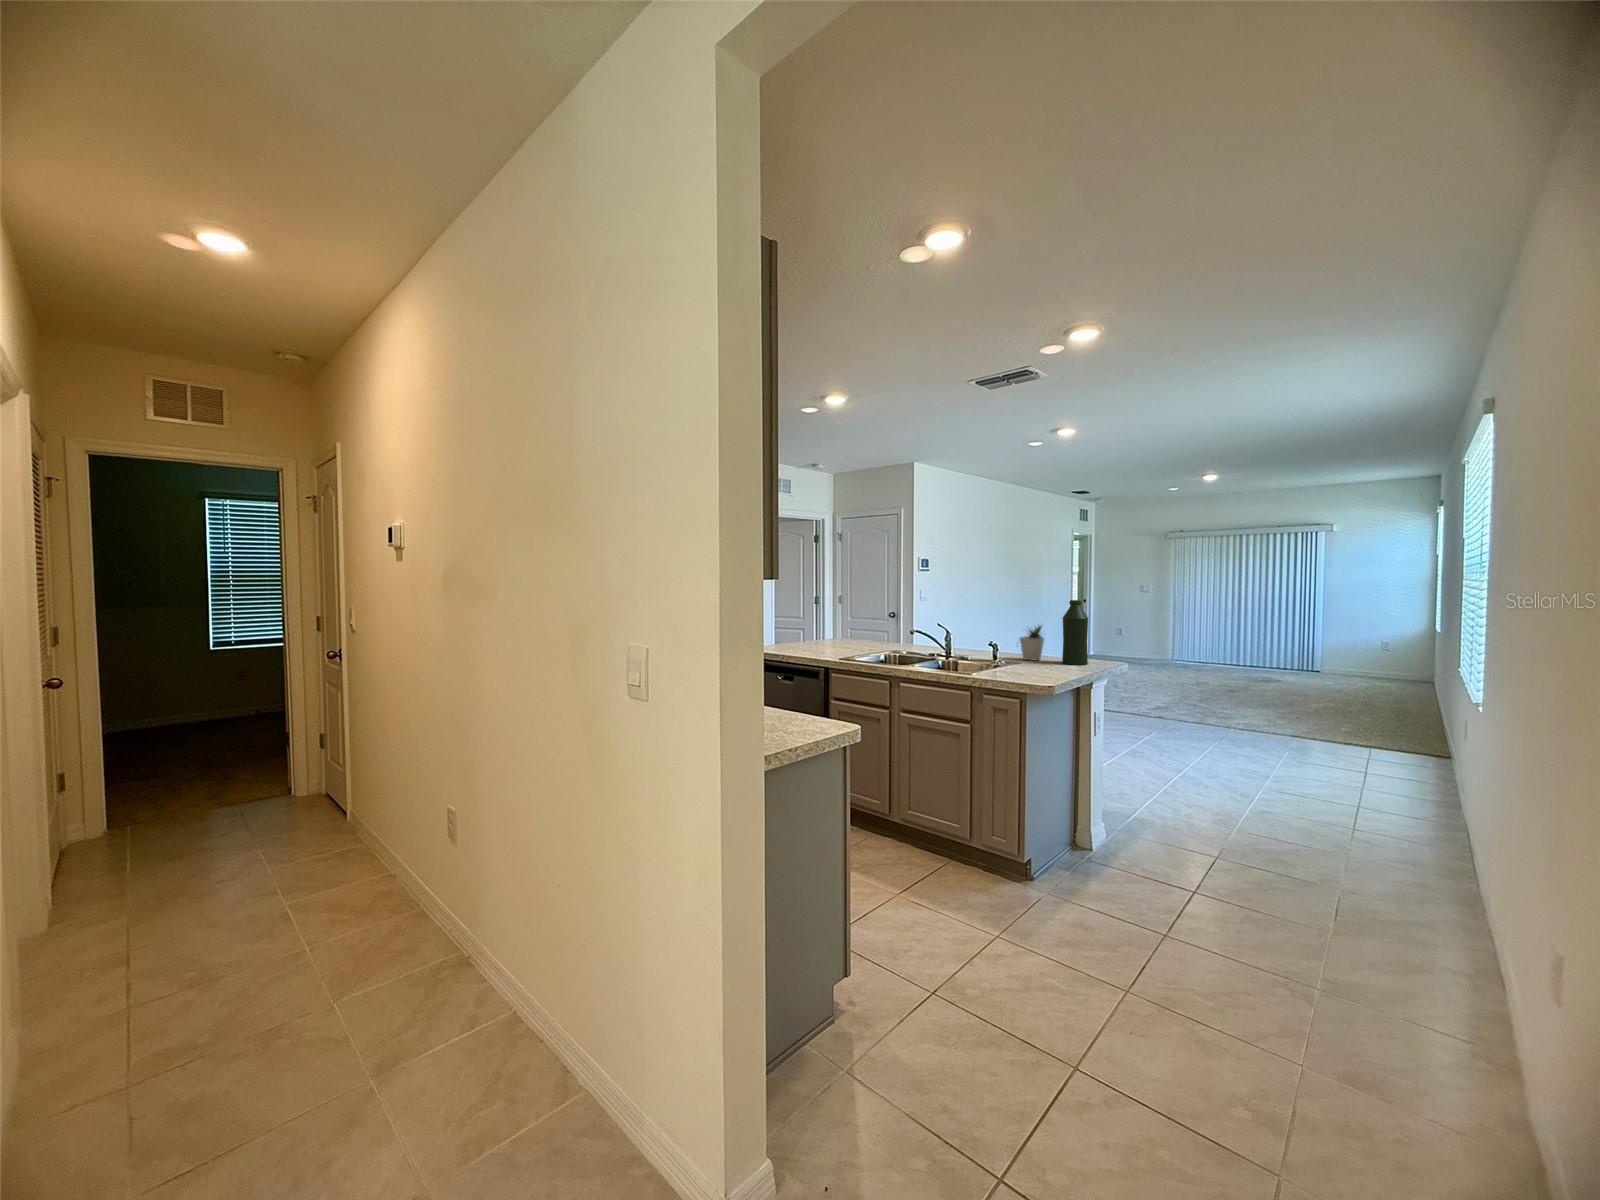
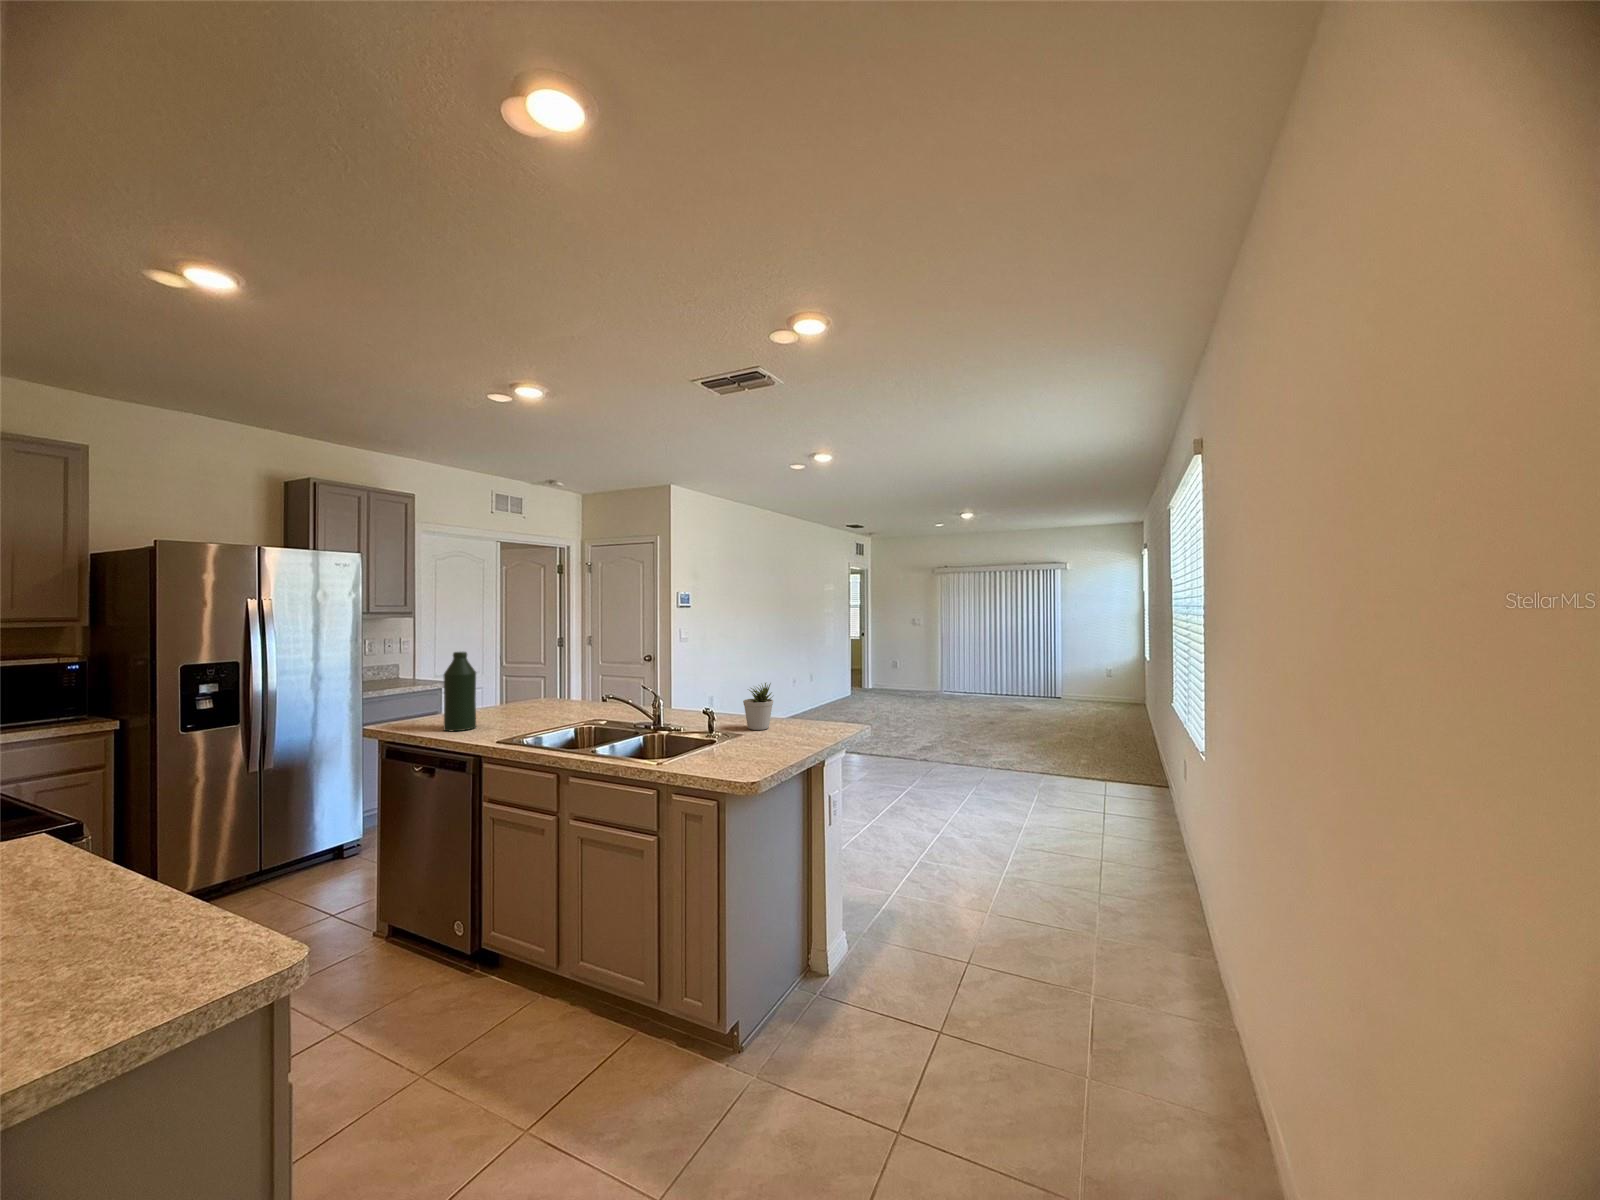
bottle: present [1062,600,1088,665] -> present [444,652,476,731]

